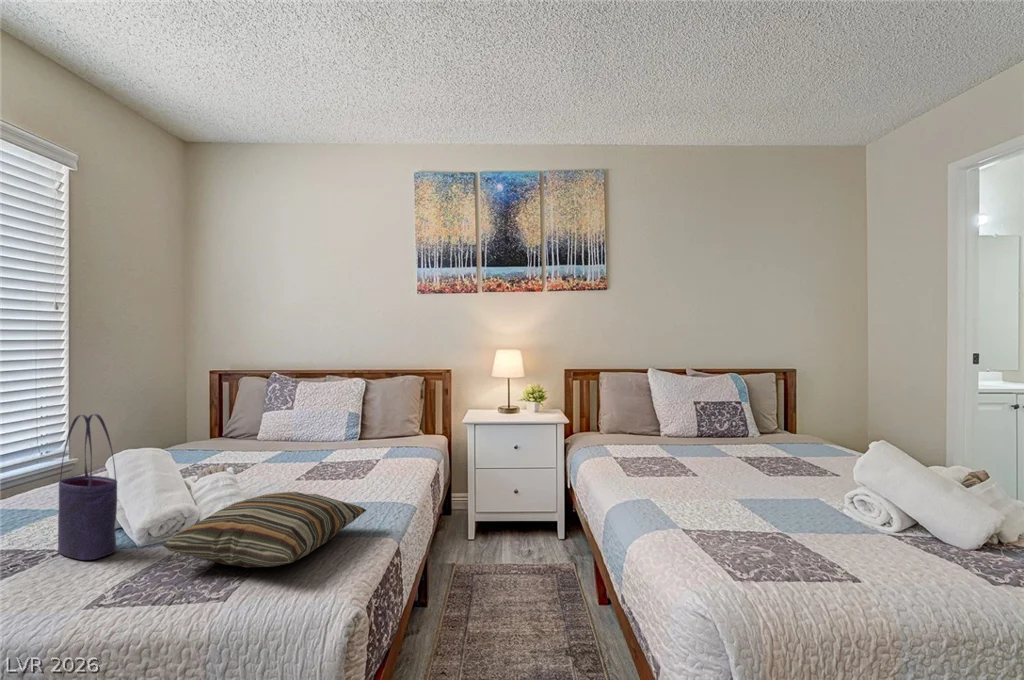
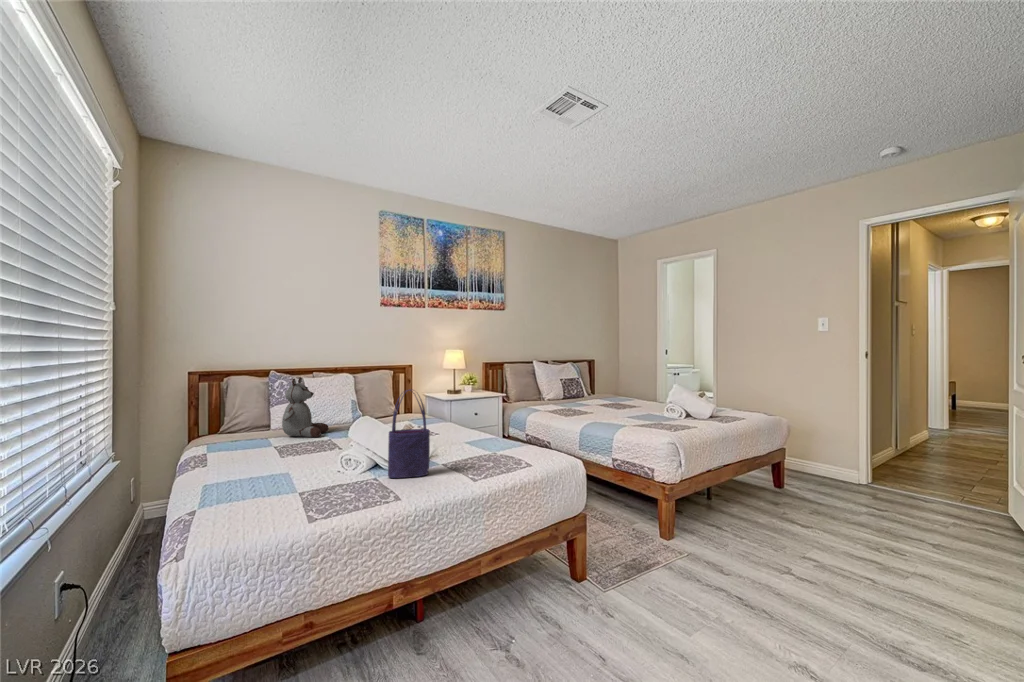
stuffed bear: none [216,382,282,457] -> present [282,377,328,437]
pillow: present [163,492,366,567] -> none [460,428,551,461]

